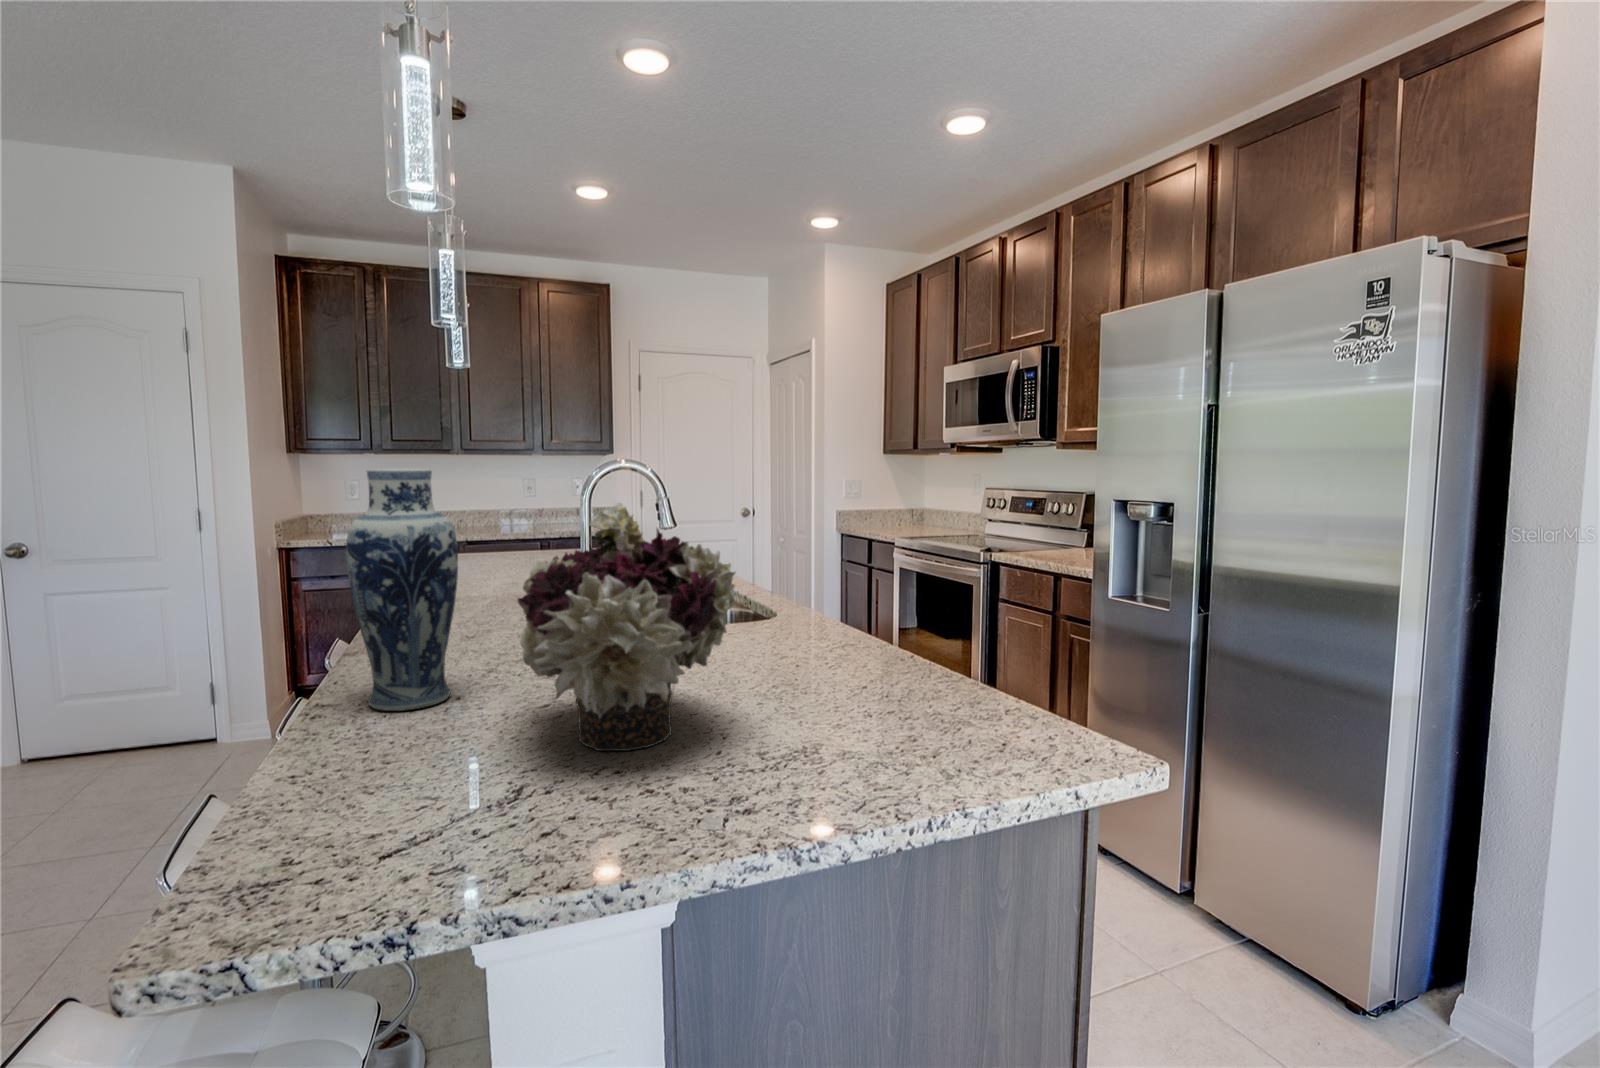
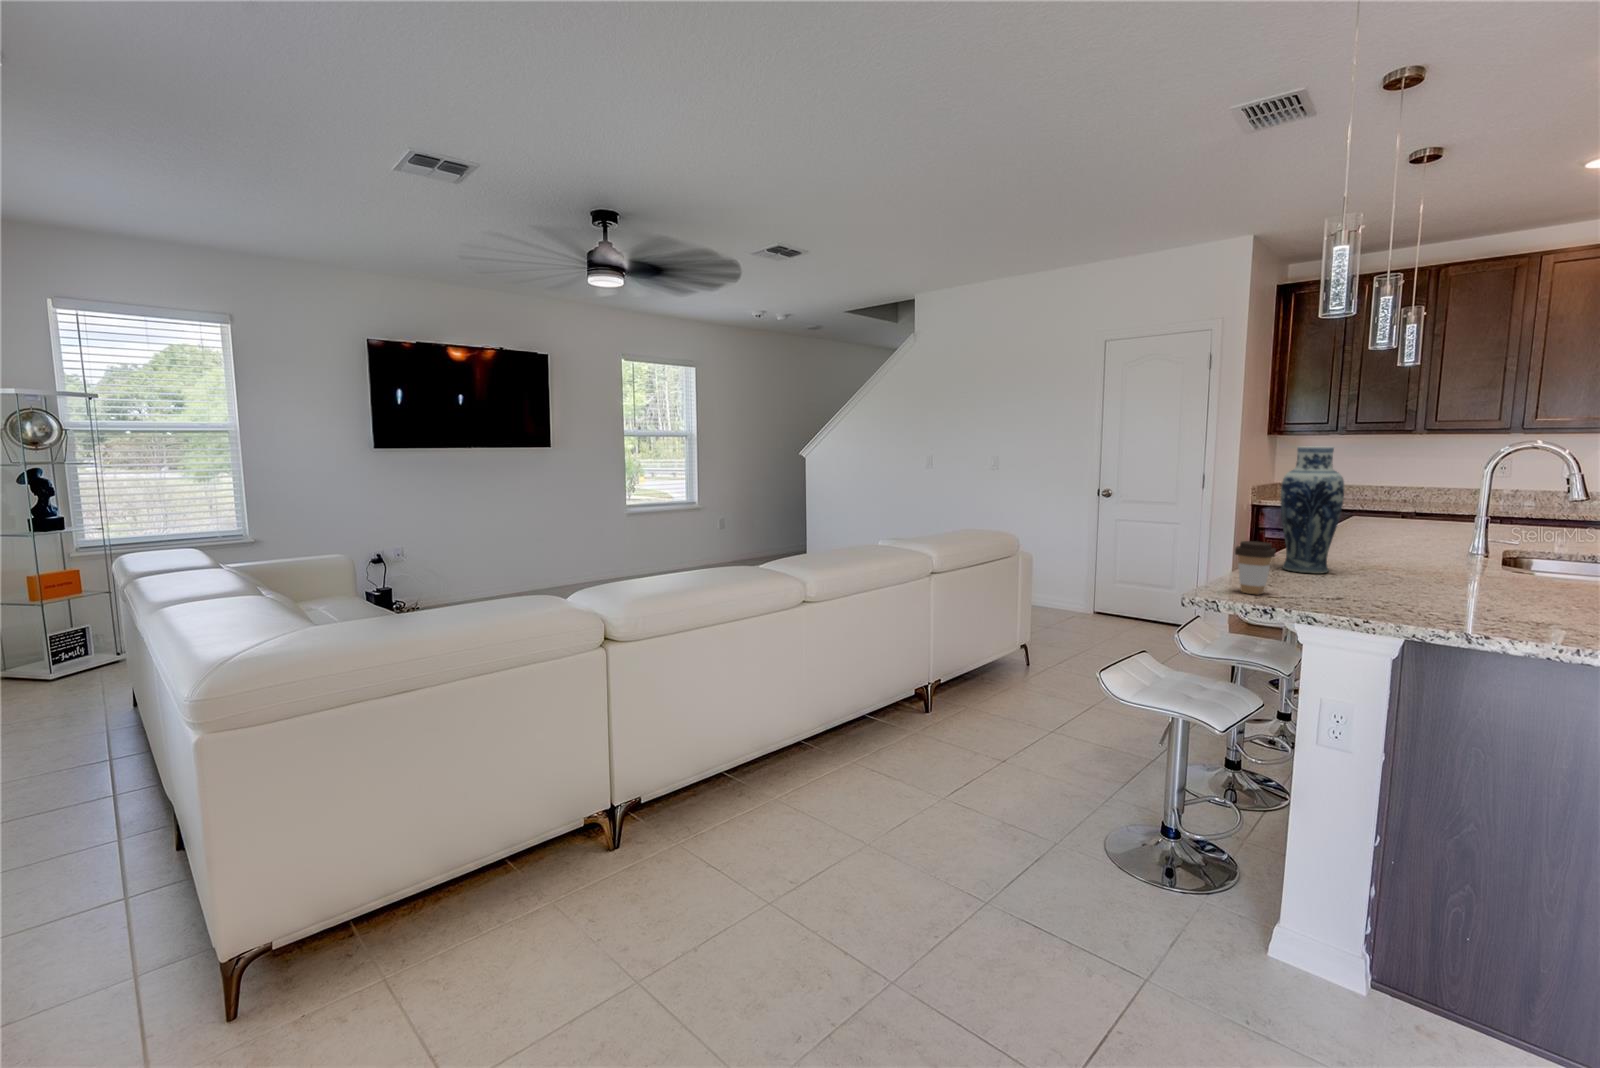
flower arrangement: present [517,502,735,751] -> none [1358,467,1514,604]
coffee cup: none [273,709,380,858] -> present [1235,541,1276,595]

